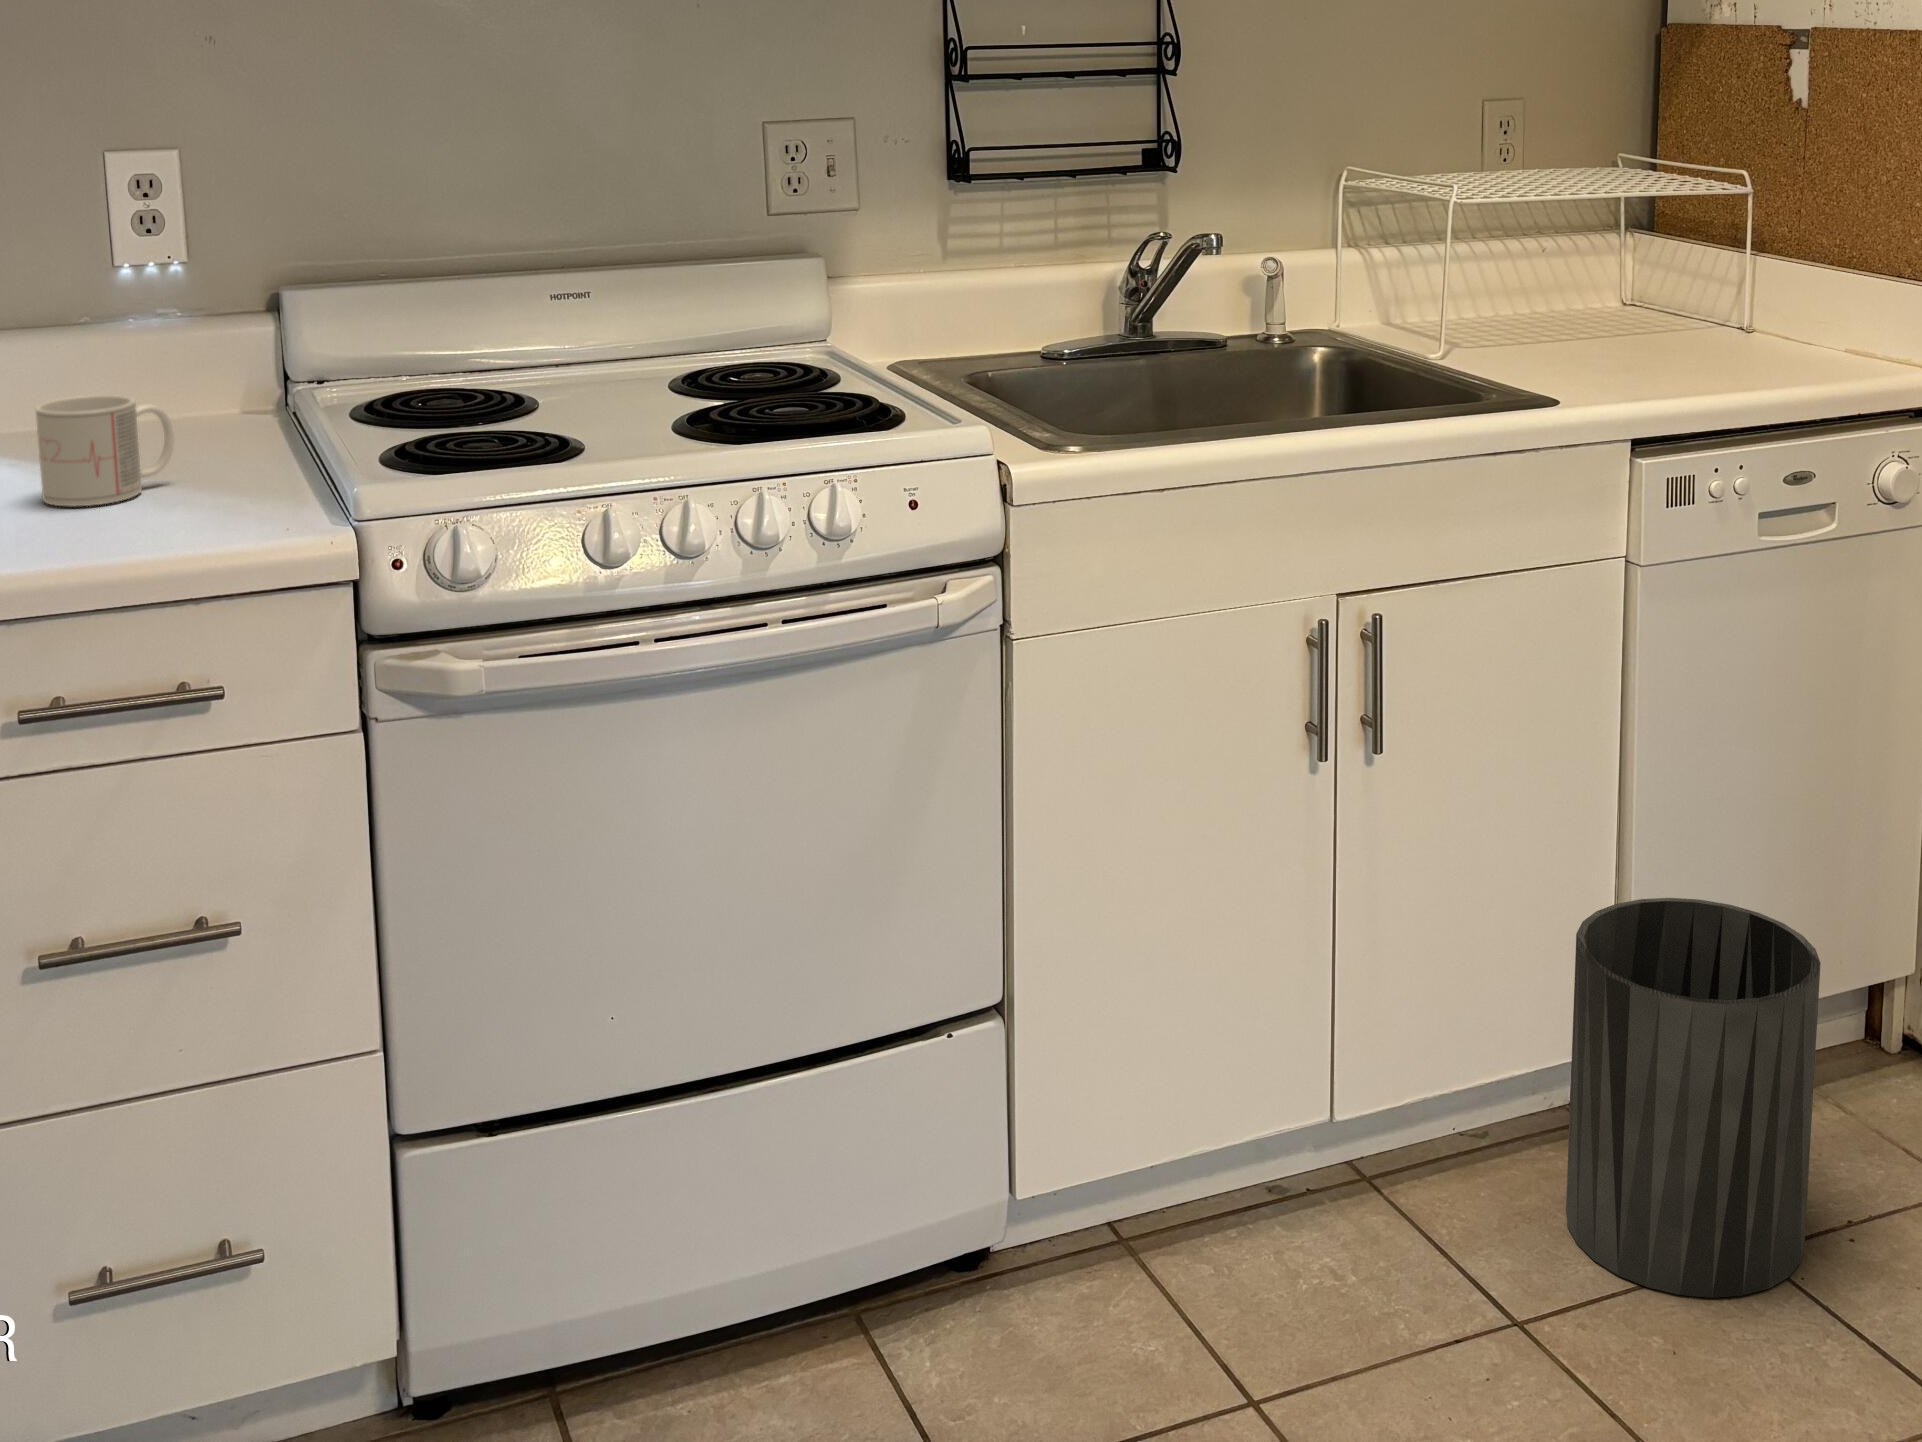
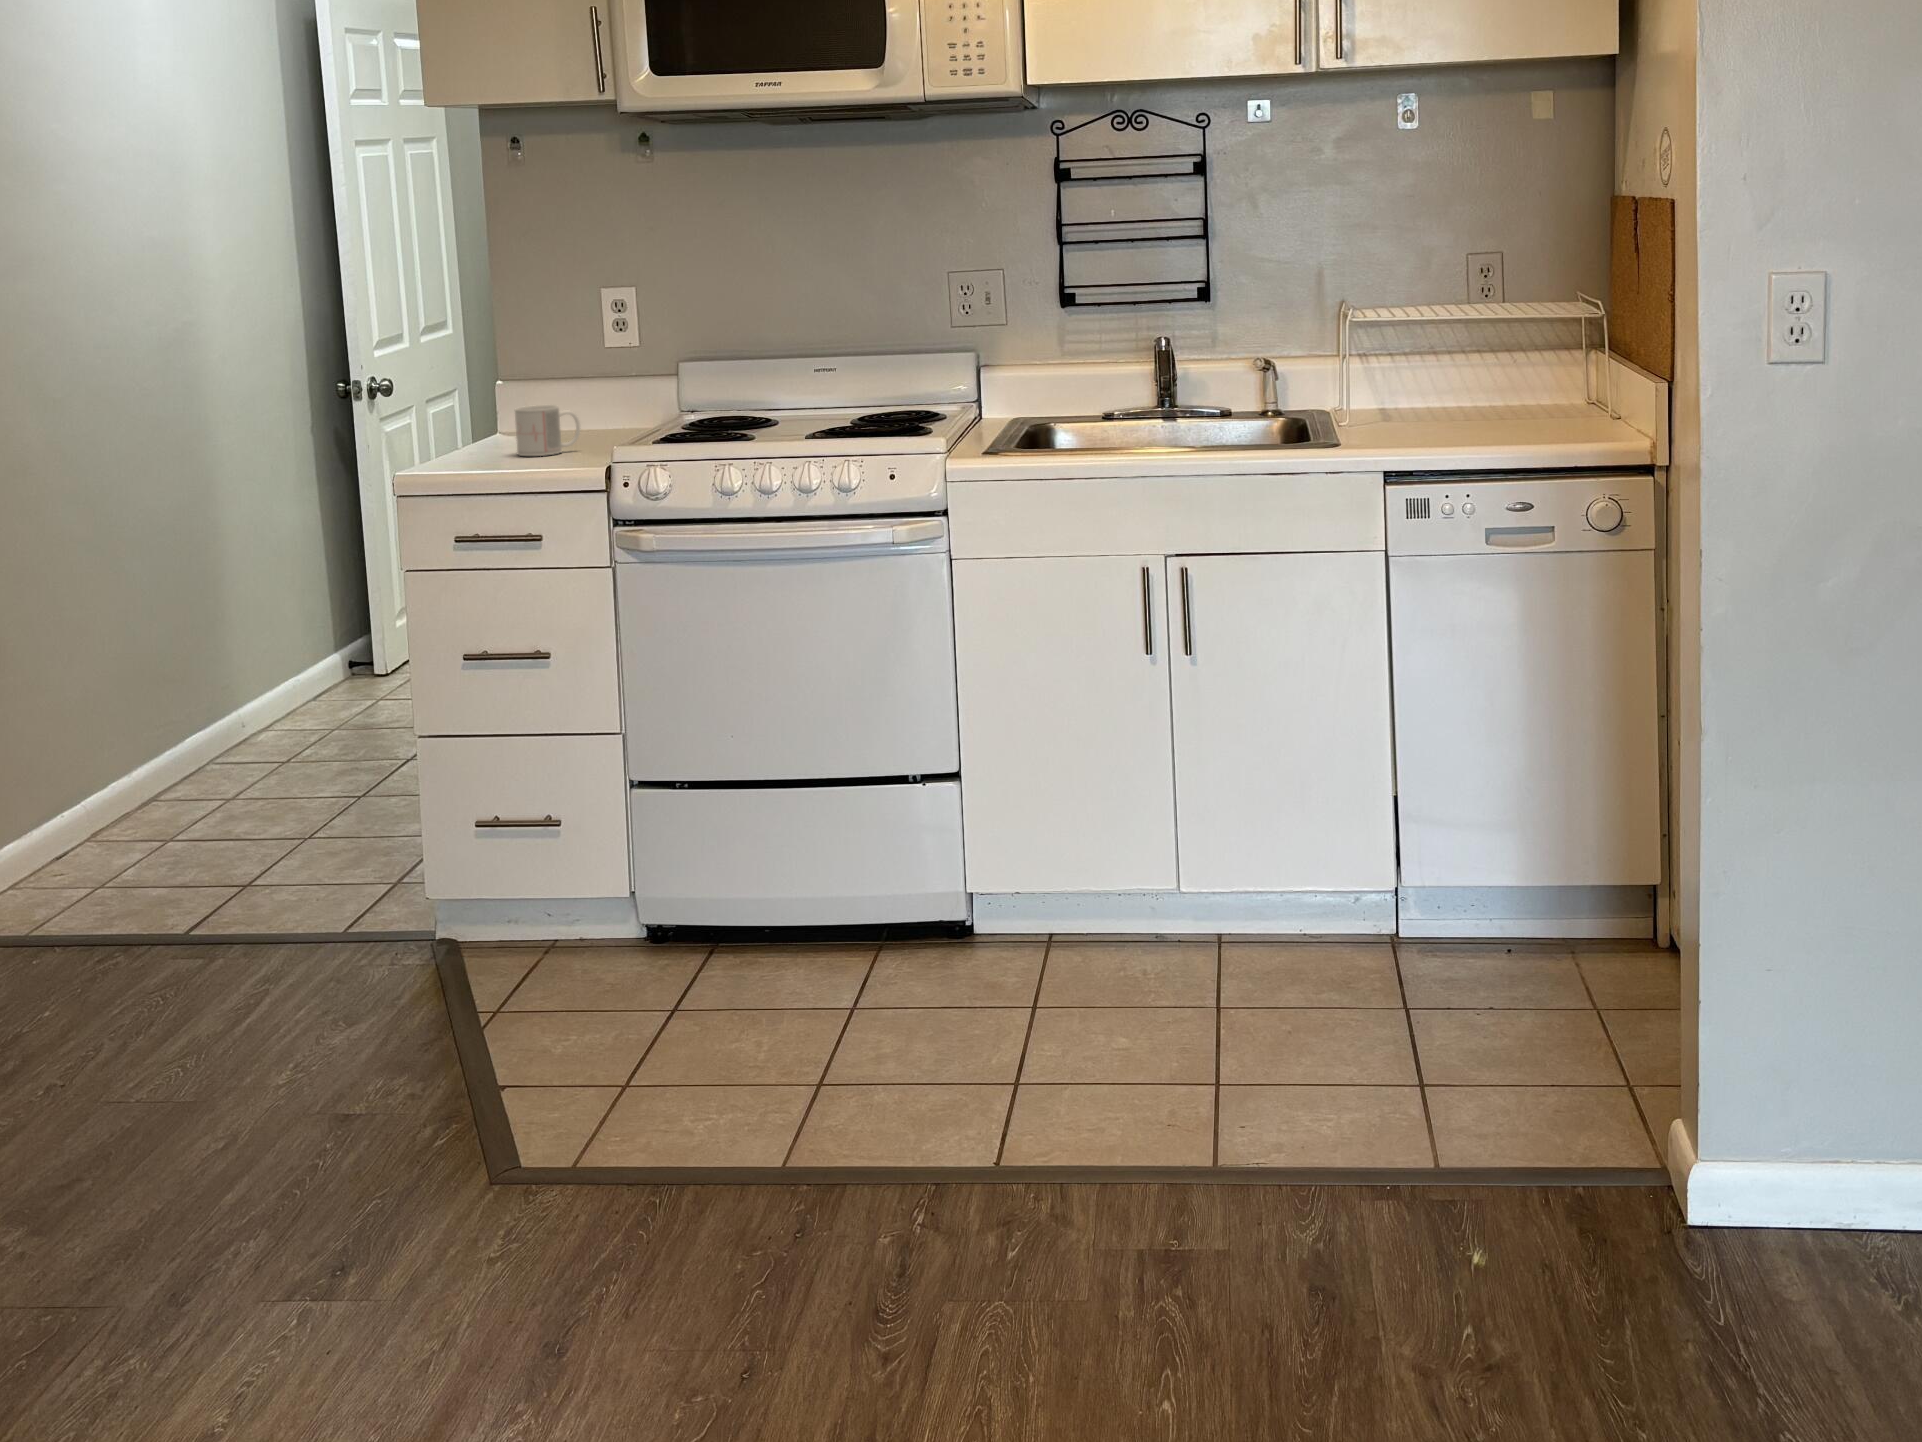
trash can: present [1566,898,1821,1298] -> none [1301,773,1458,1013]

